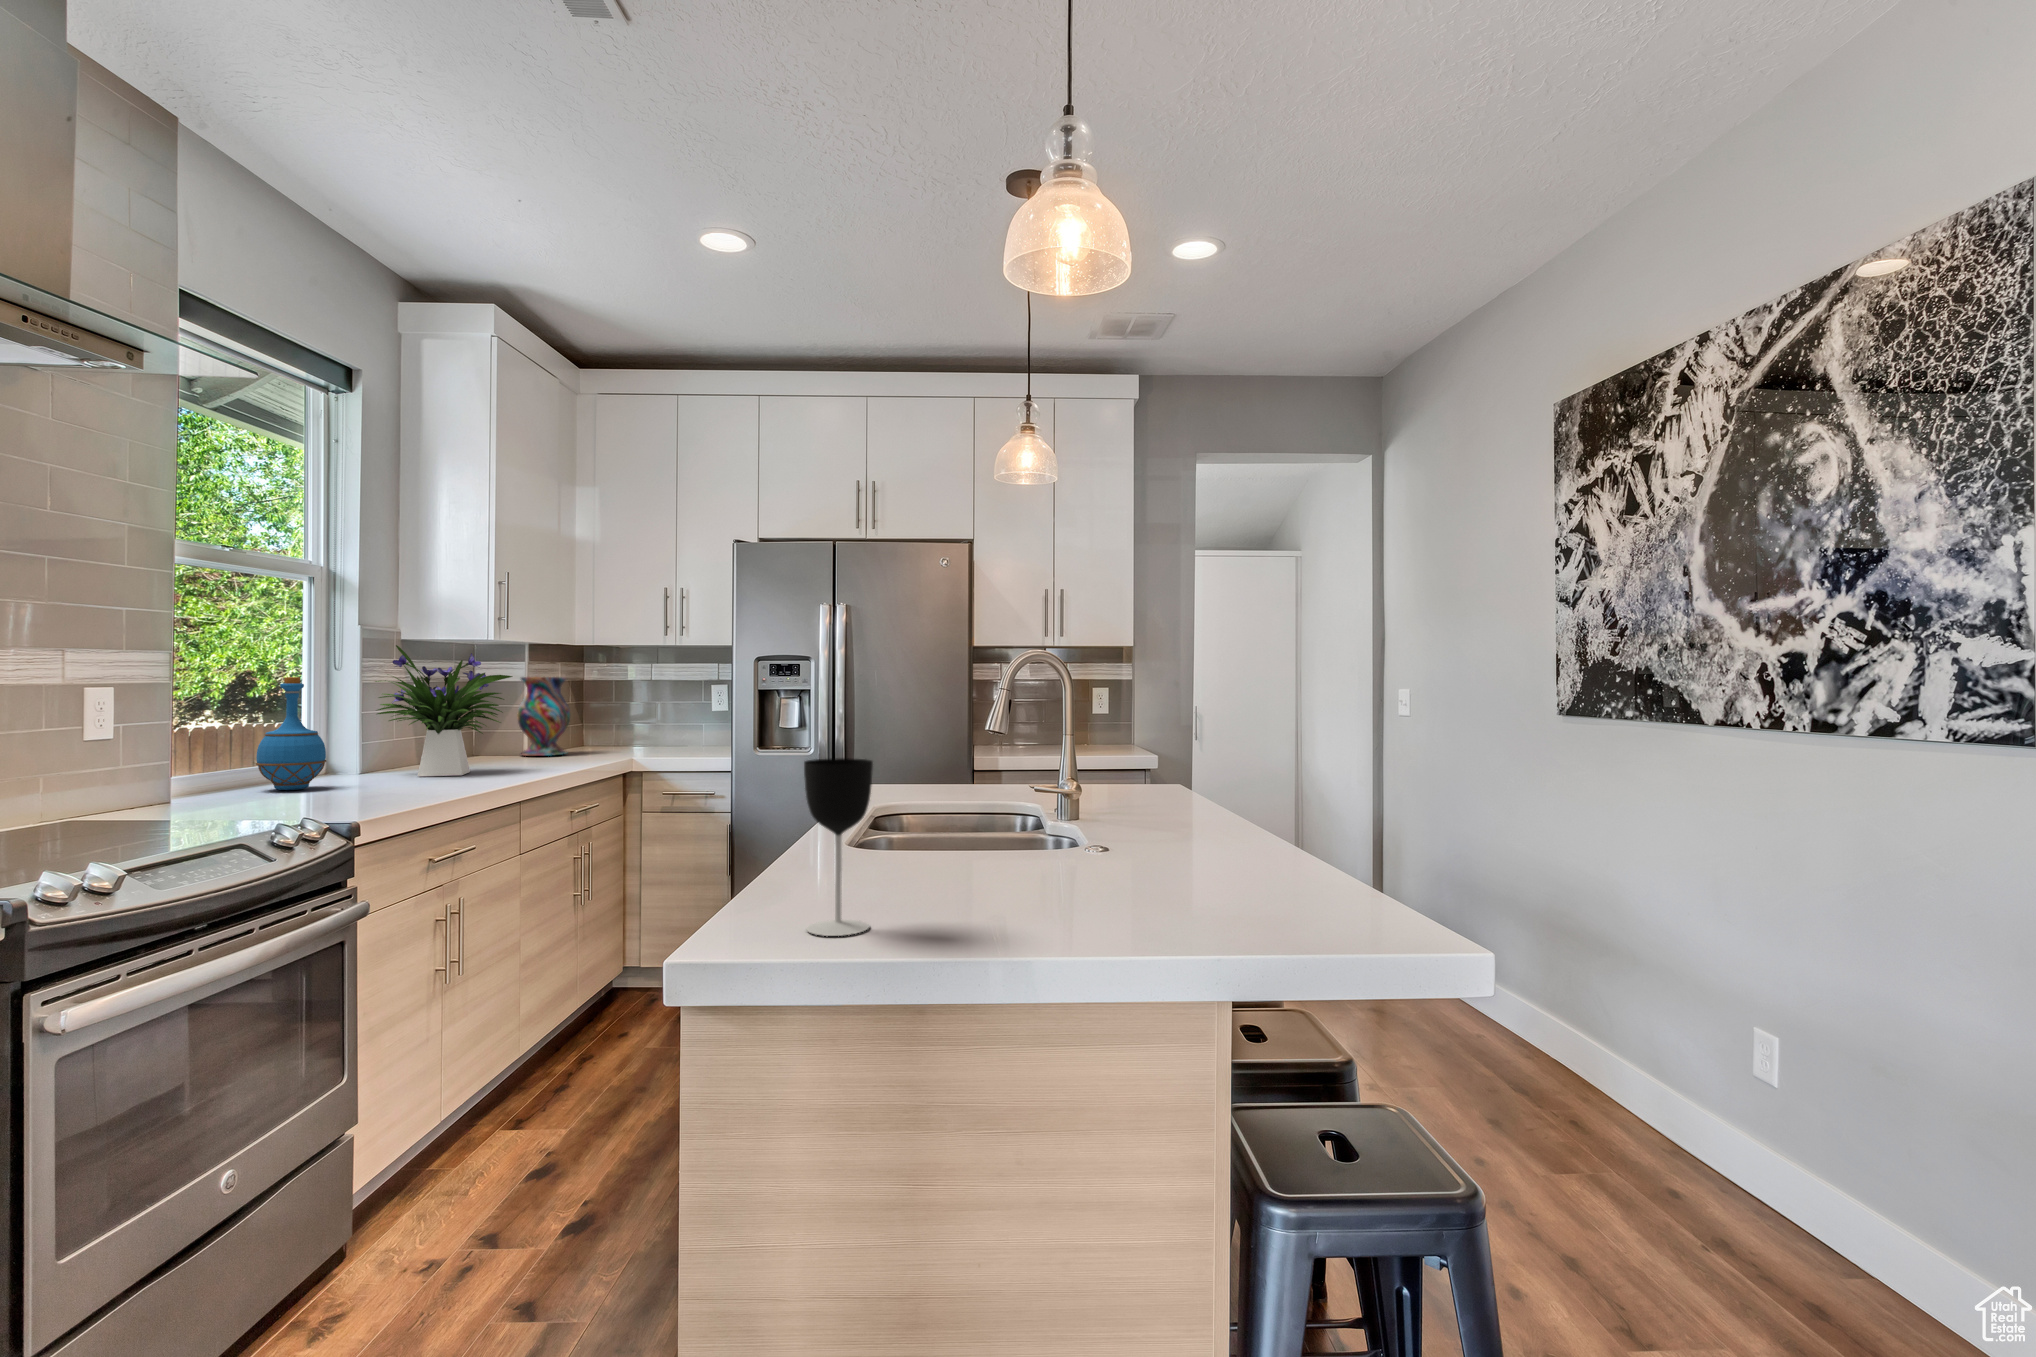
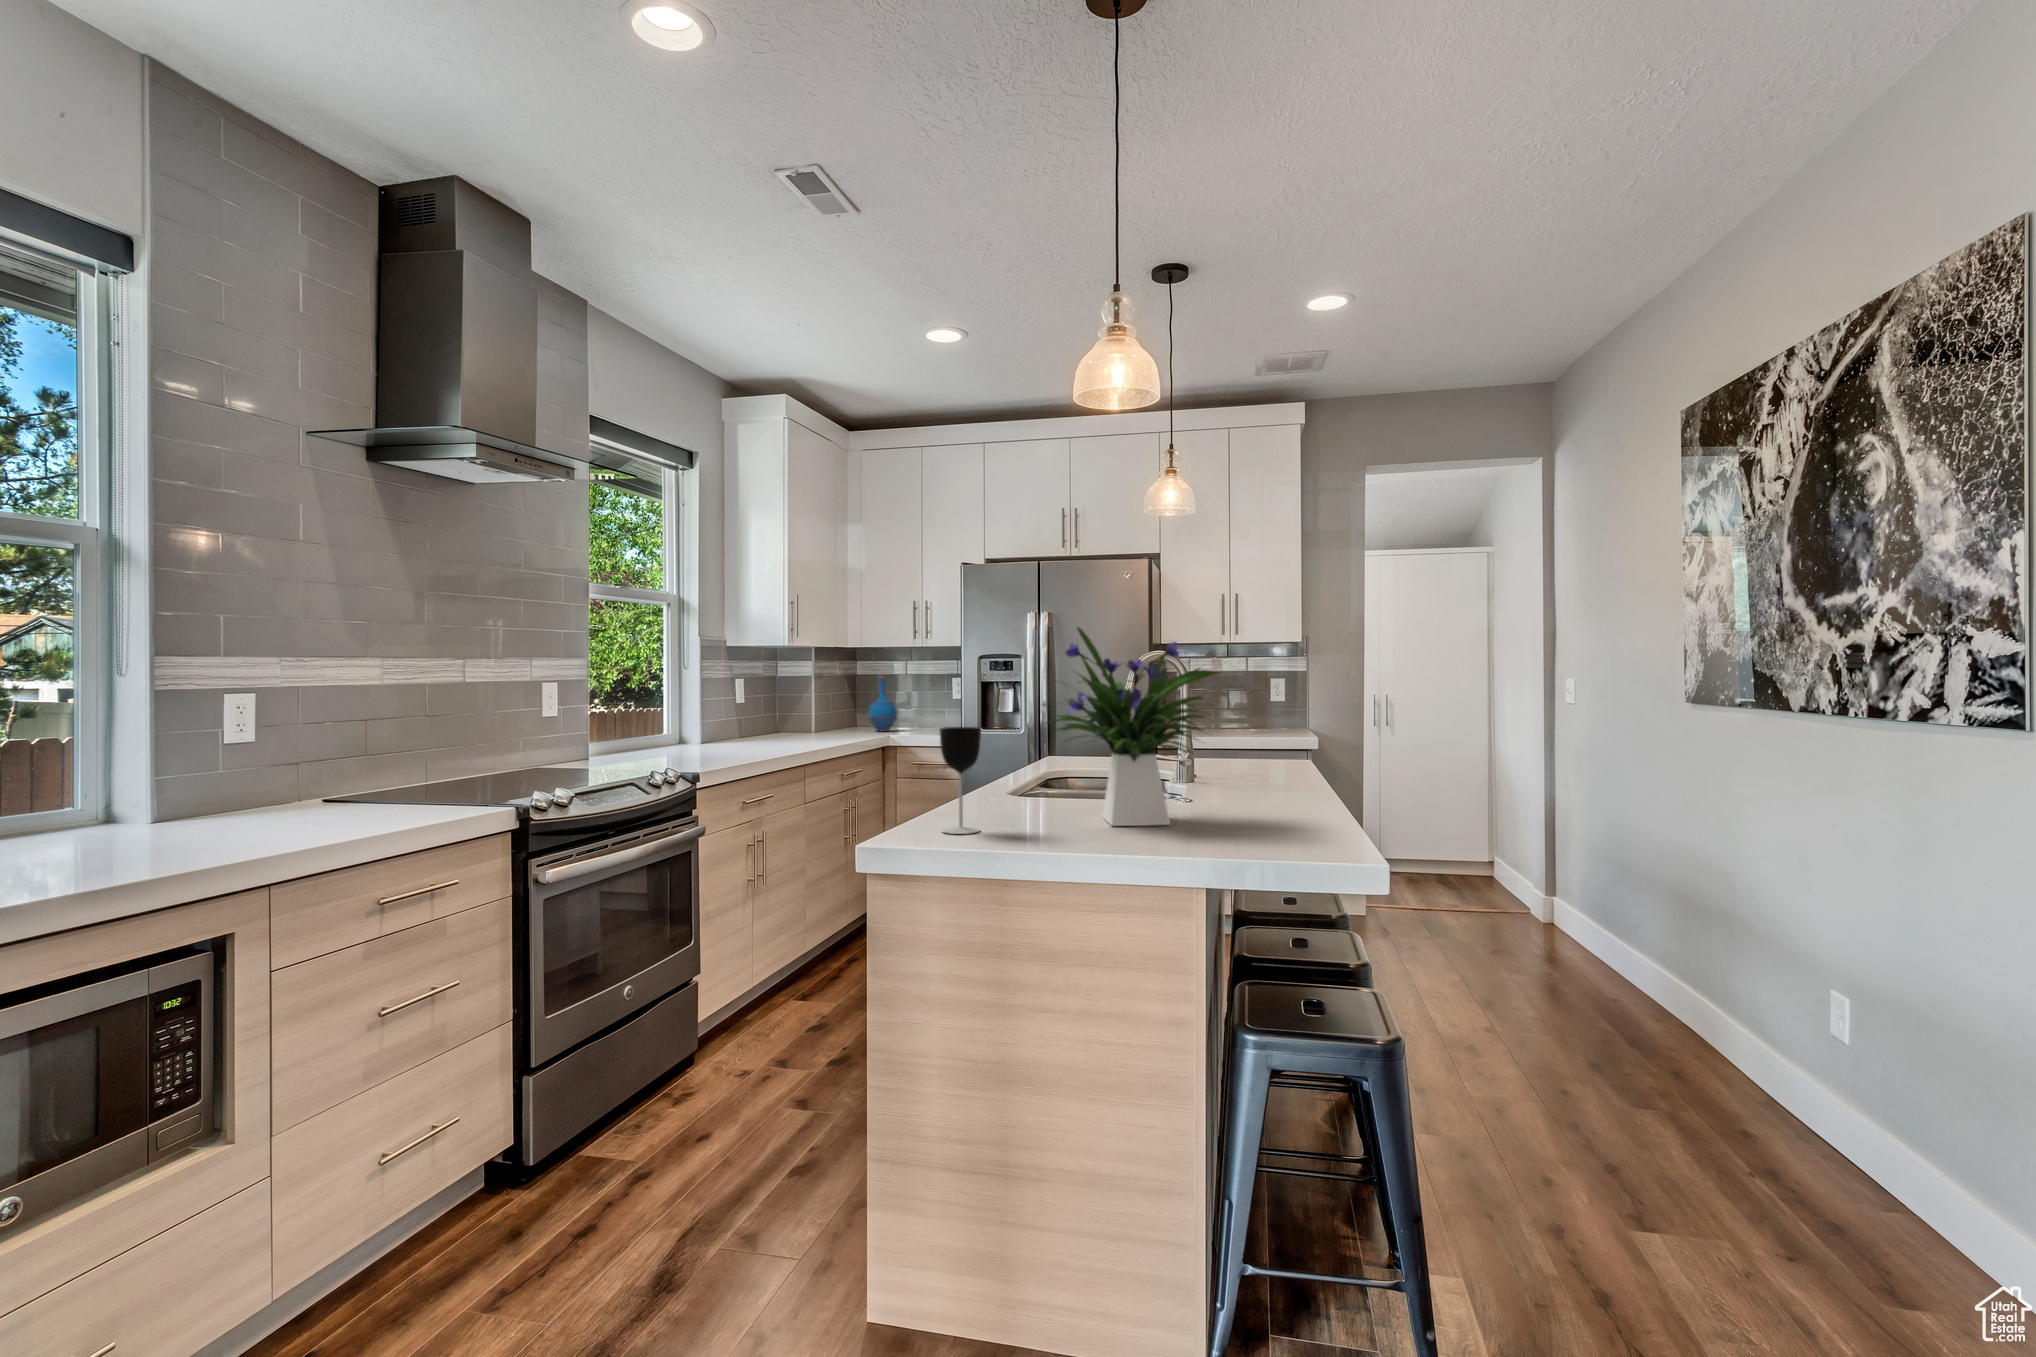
flower arrangement: present [376,645,512,776] -> present [1052,627,1218,826]
bottle: present [256,677,326,790] -> present [869,674,897,731]
vase: present [517,677,570,756] -> none [804,674,841,734]

